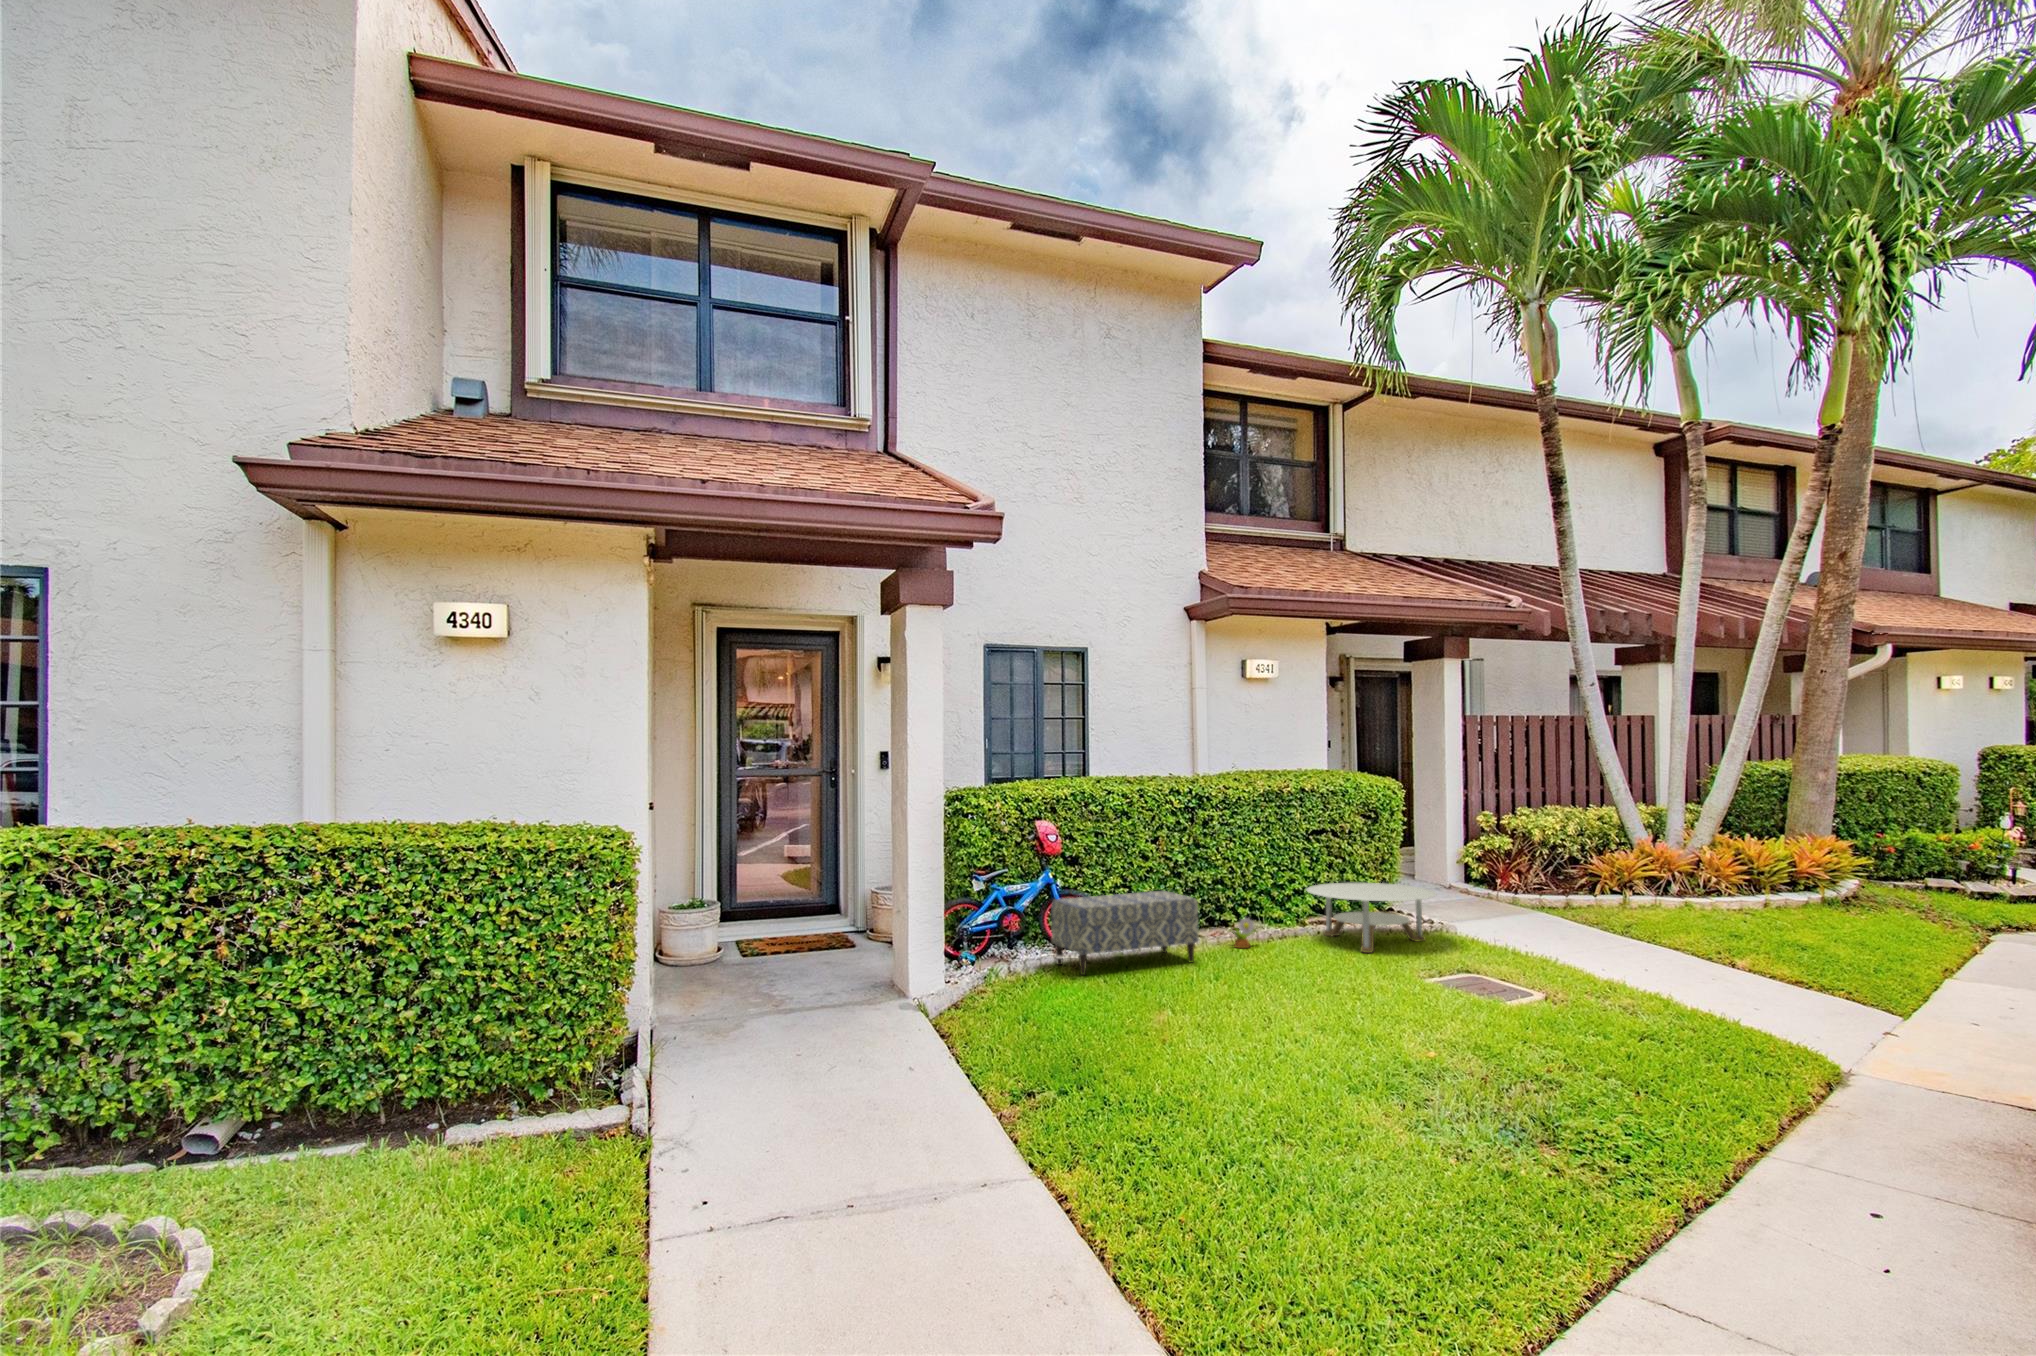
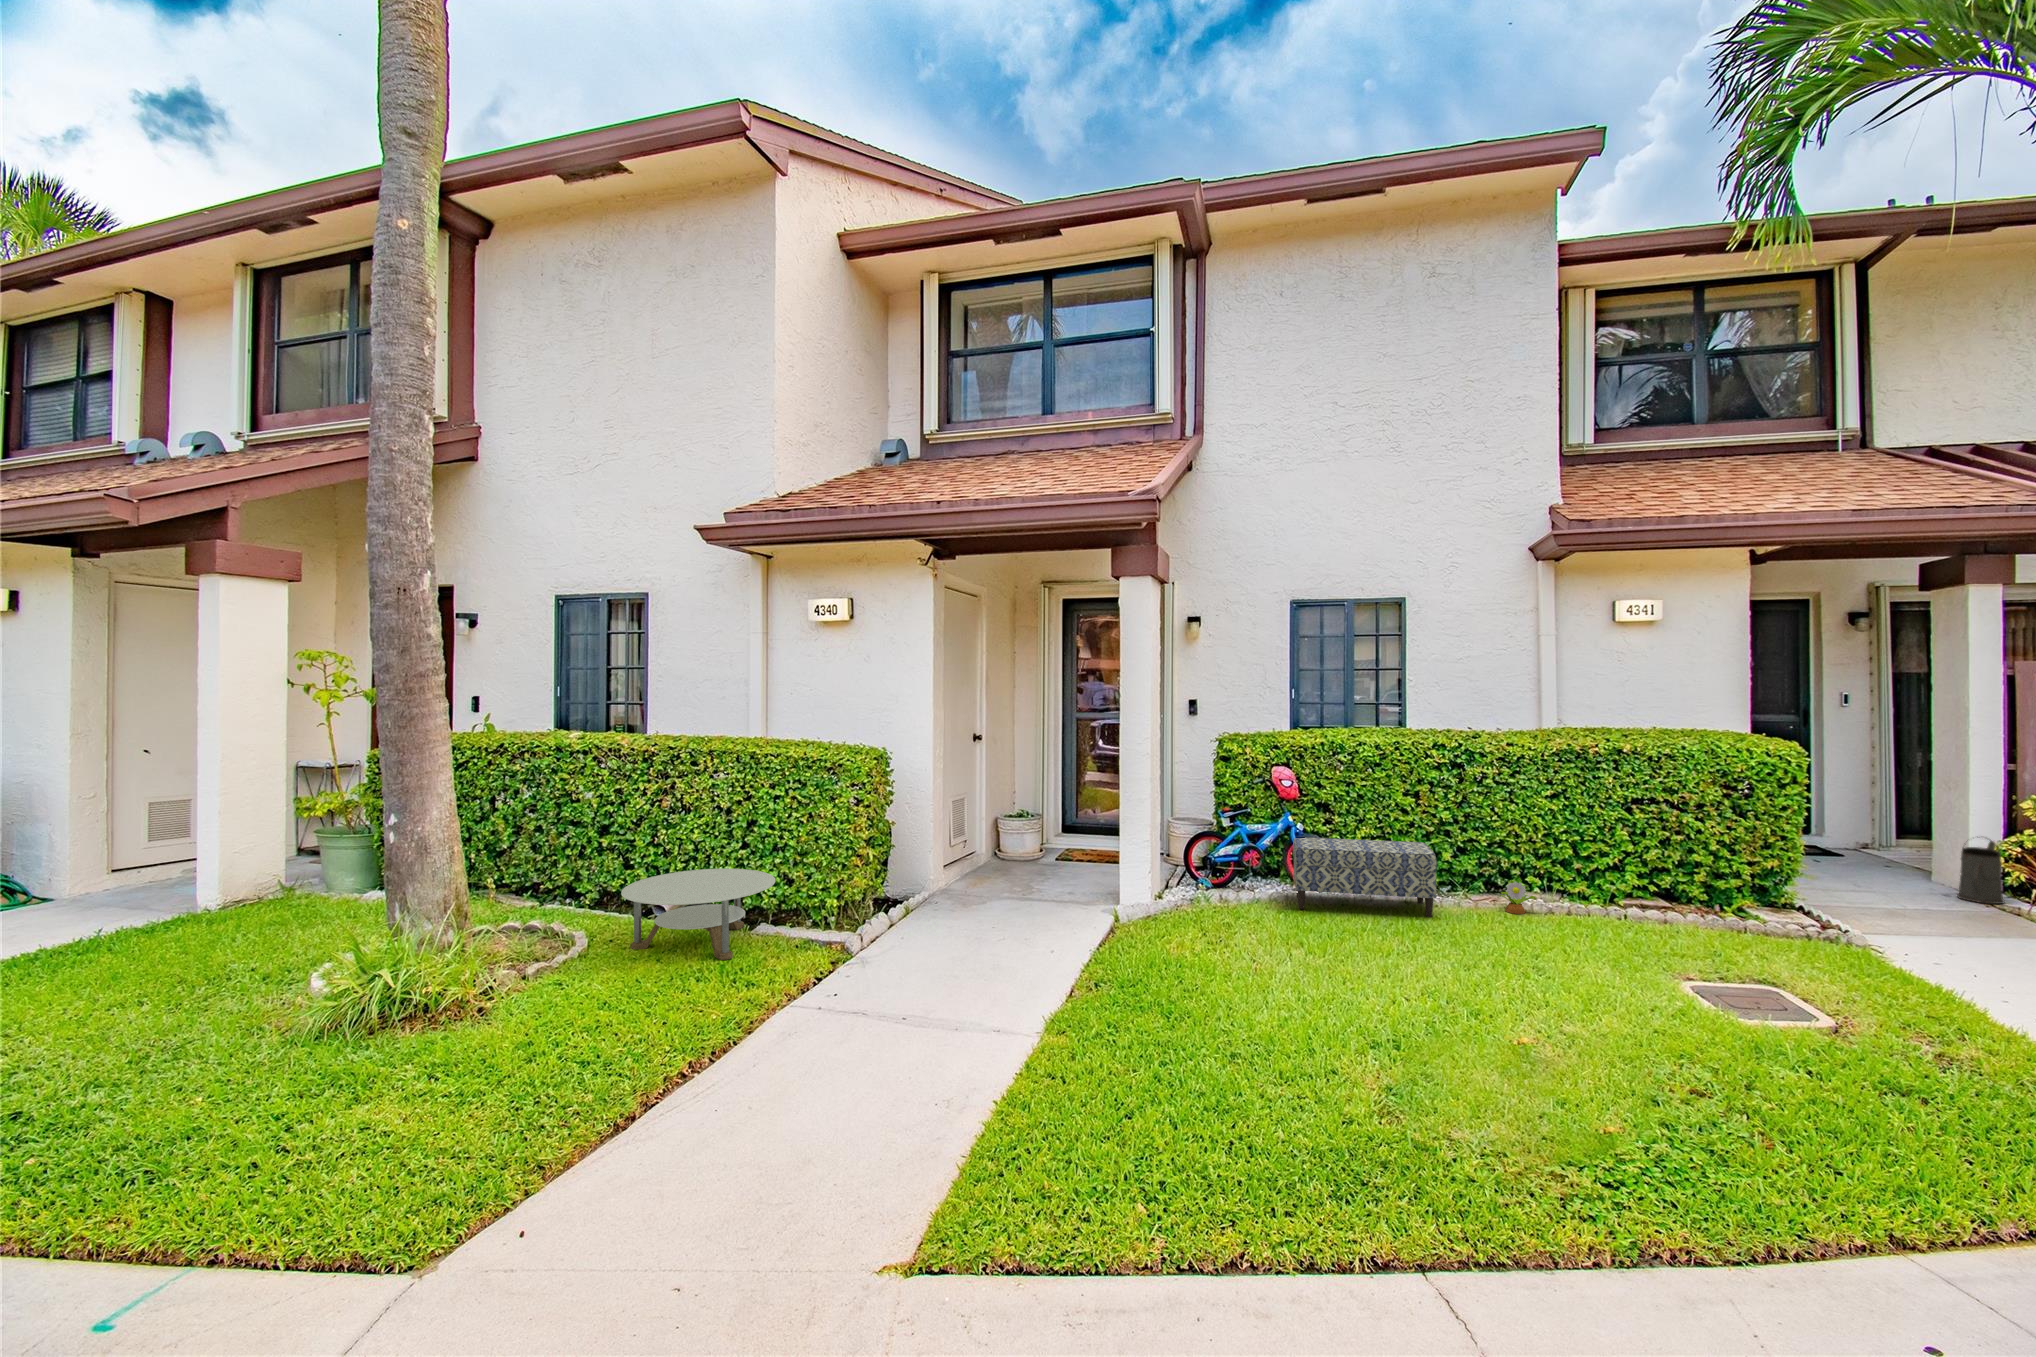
watering can: none [1452,845,1479,895] -> present [1957,840,2005,904]
round table: present [1306,883,1436,953] -> present [621,869,775,960]

